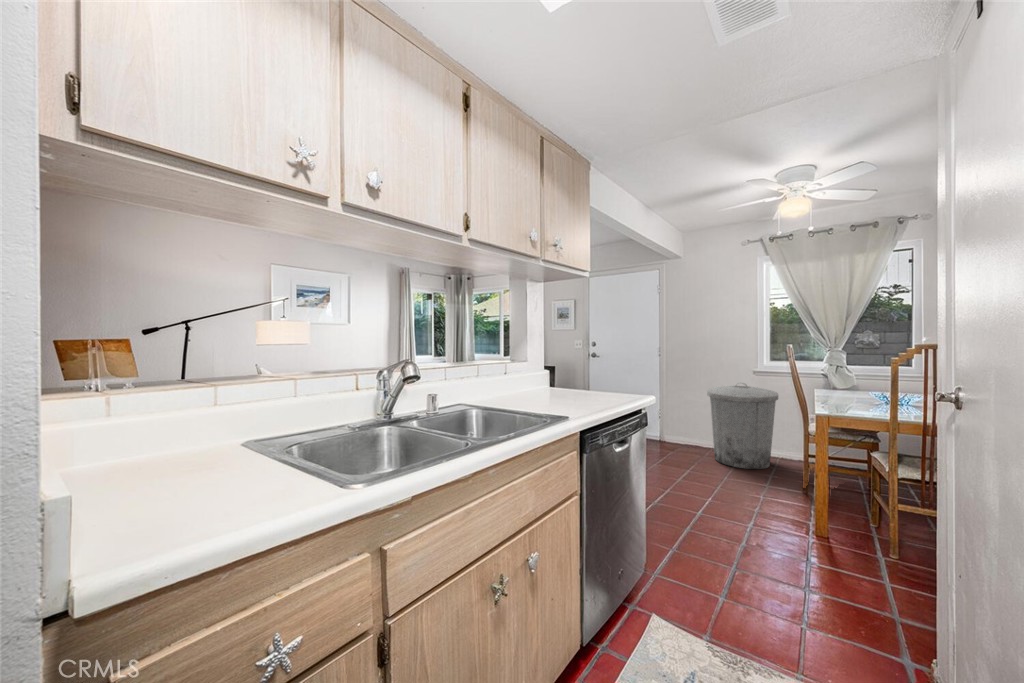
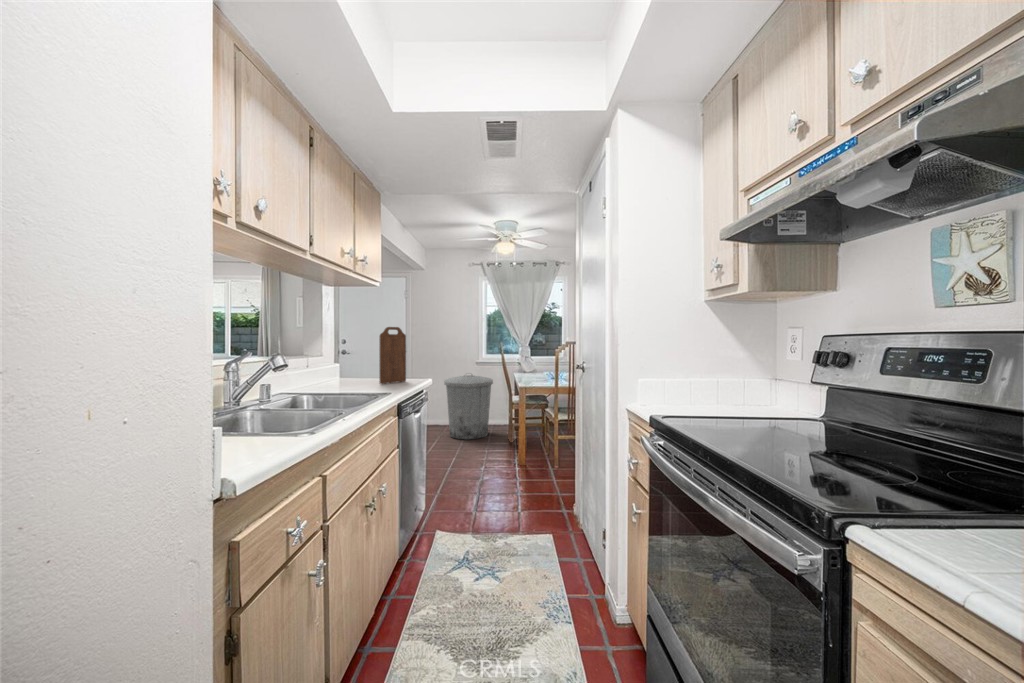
cutting board: none [584,327,621,398] -> present [379,327,406,384]

